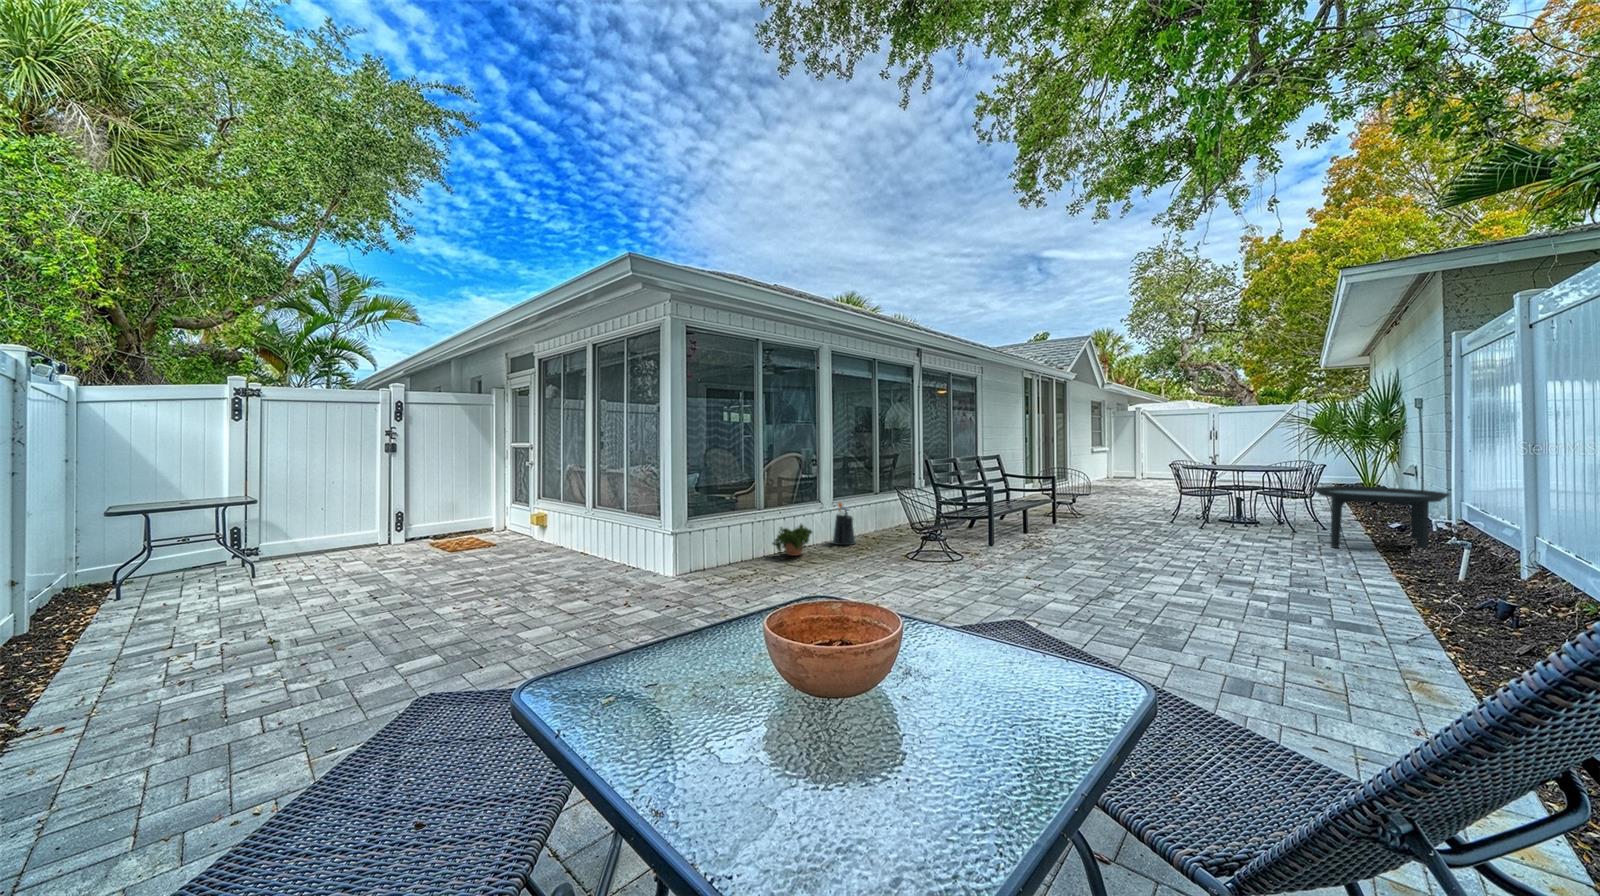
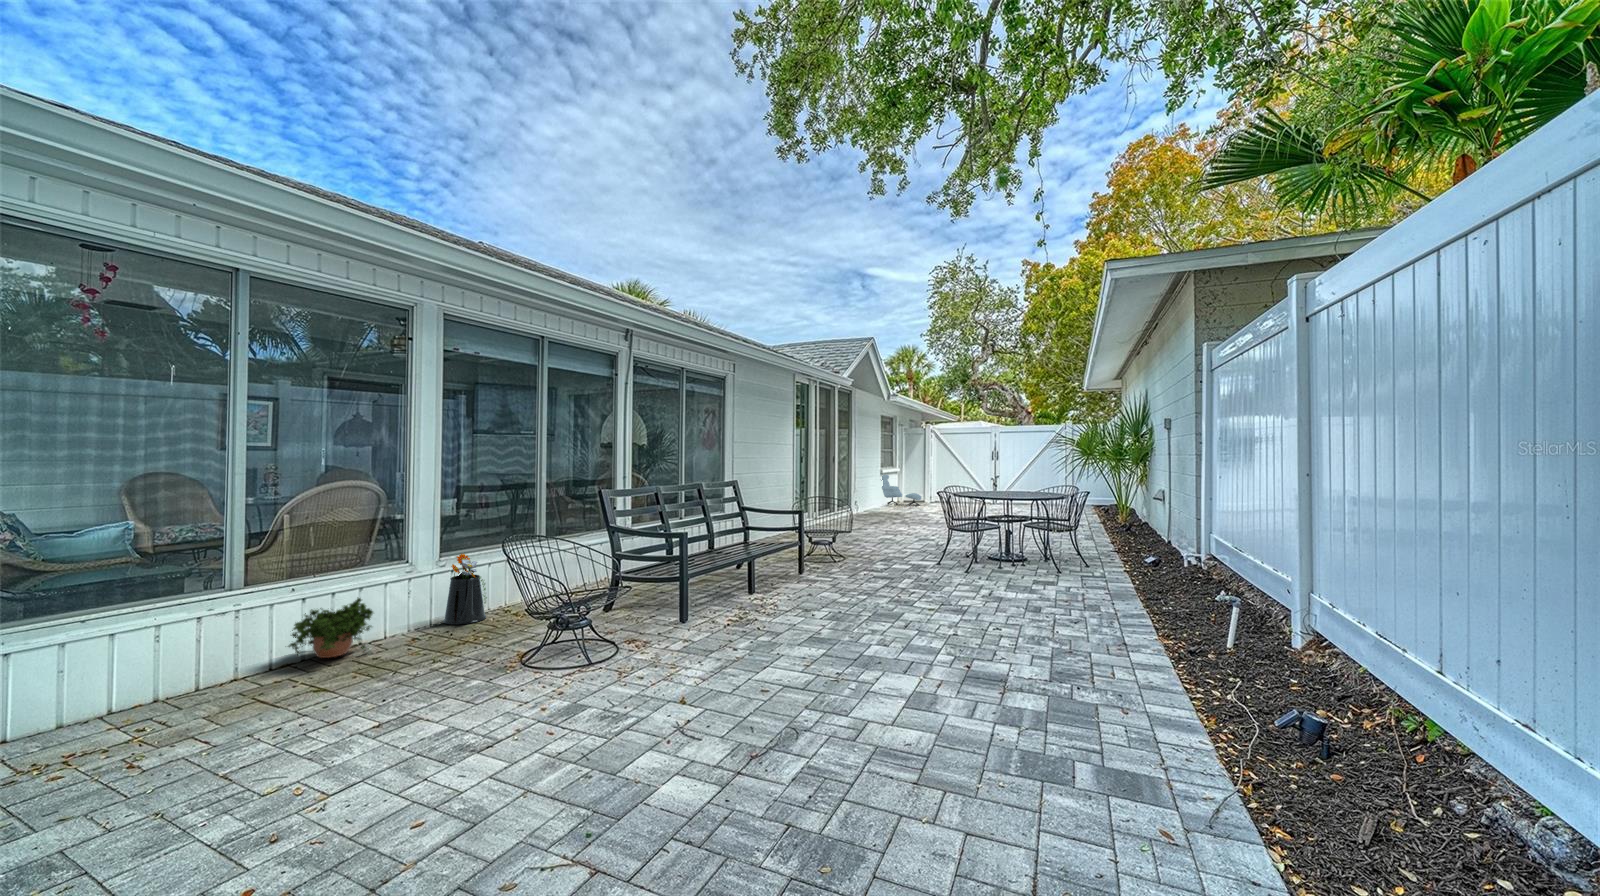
armchair: none [1093,454,1135,483] -> present [881,475,921,505]
round table: present [1313,486,1450,548] -> none [1074,517,1203,601]

